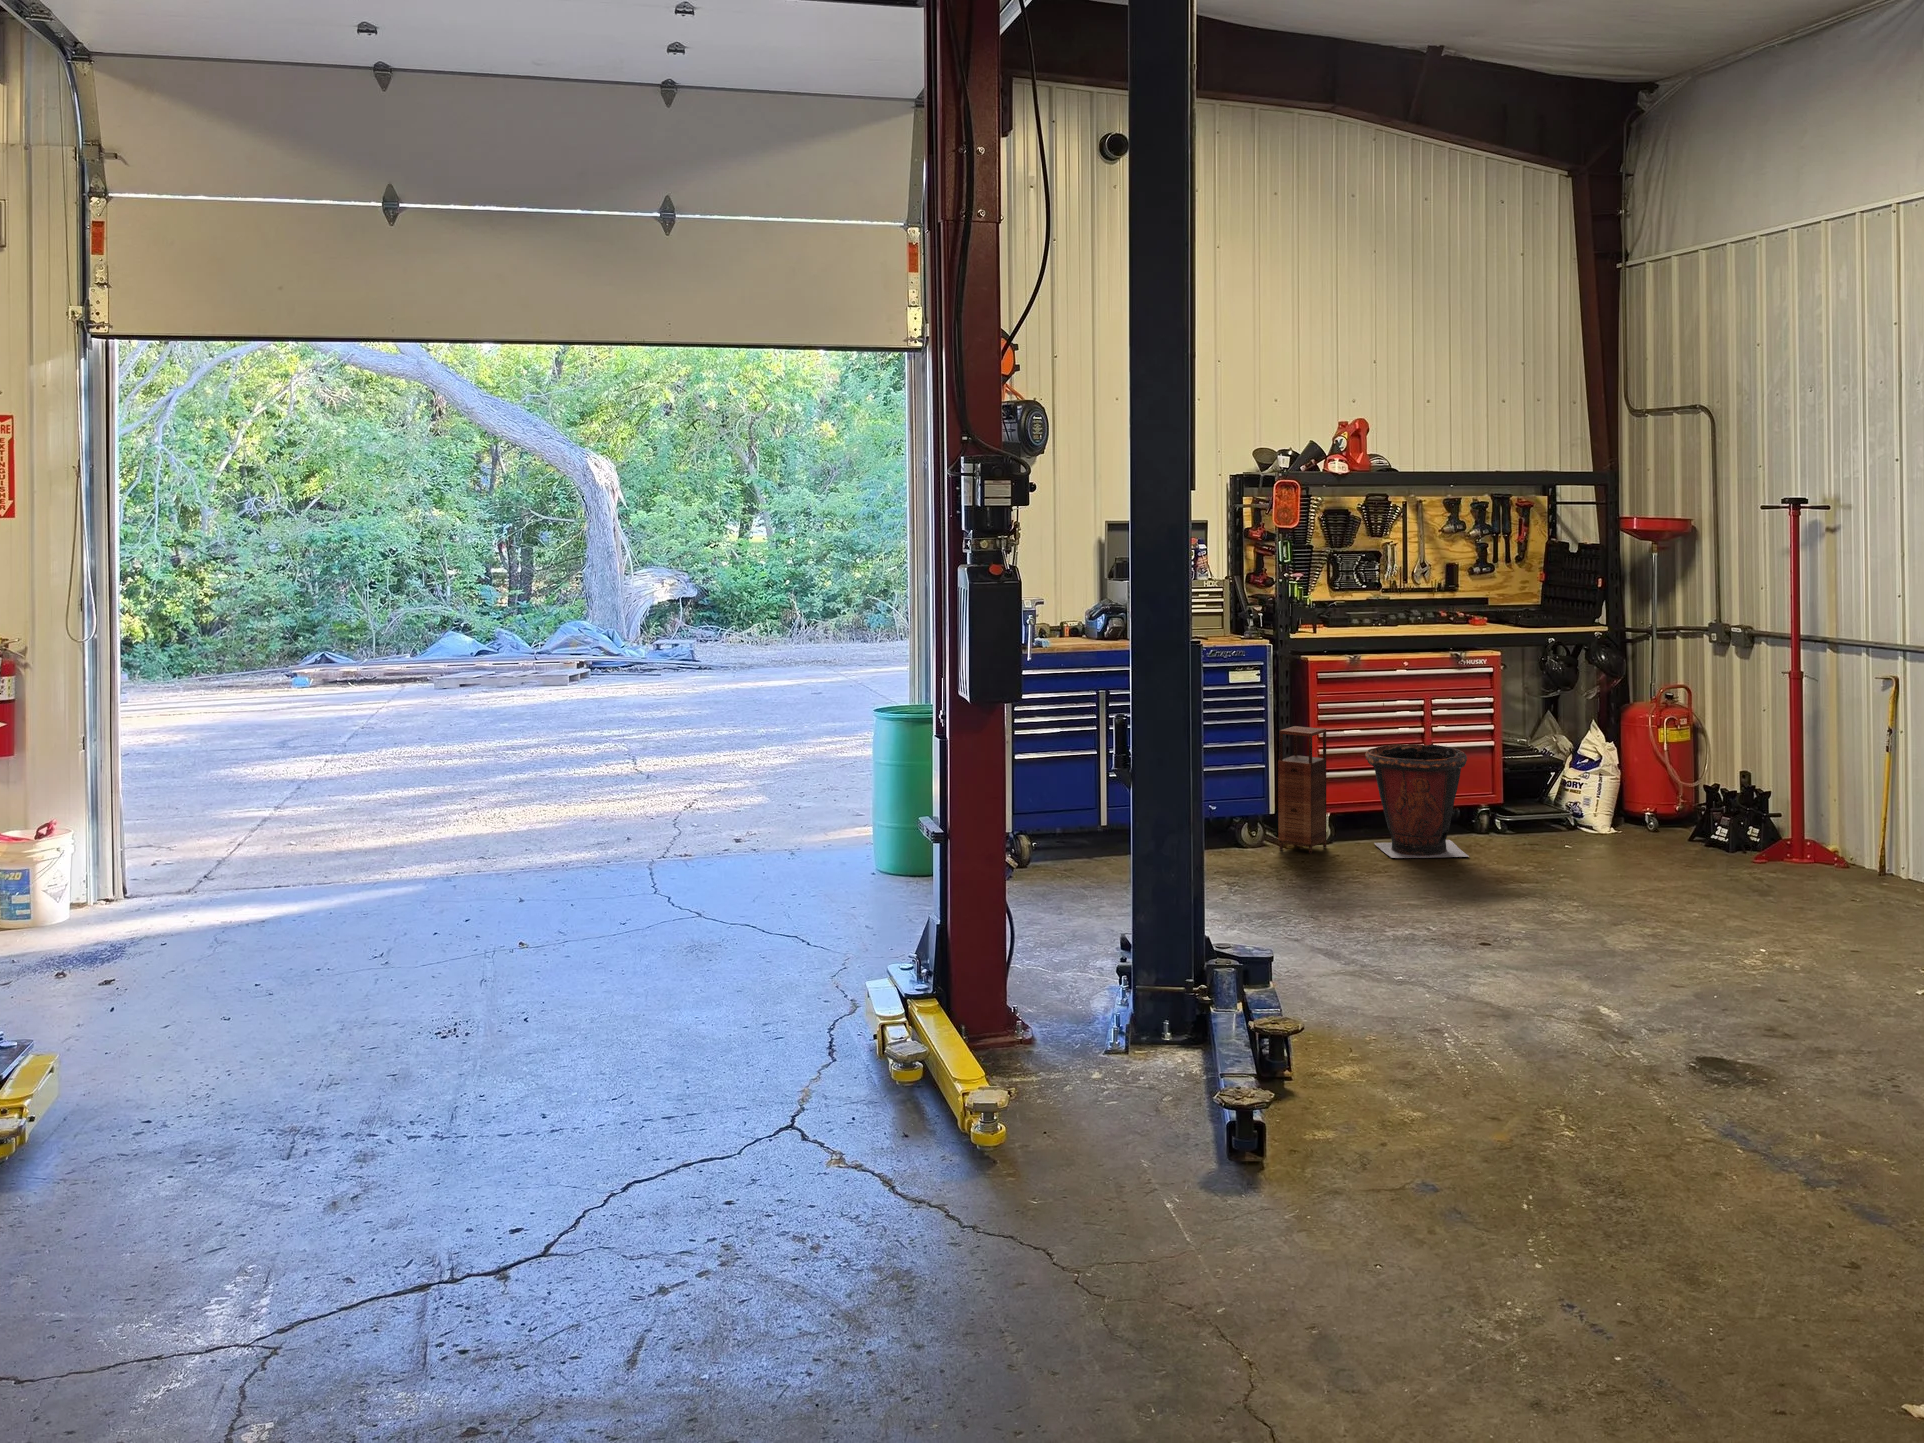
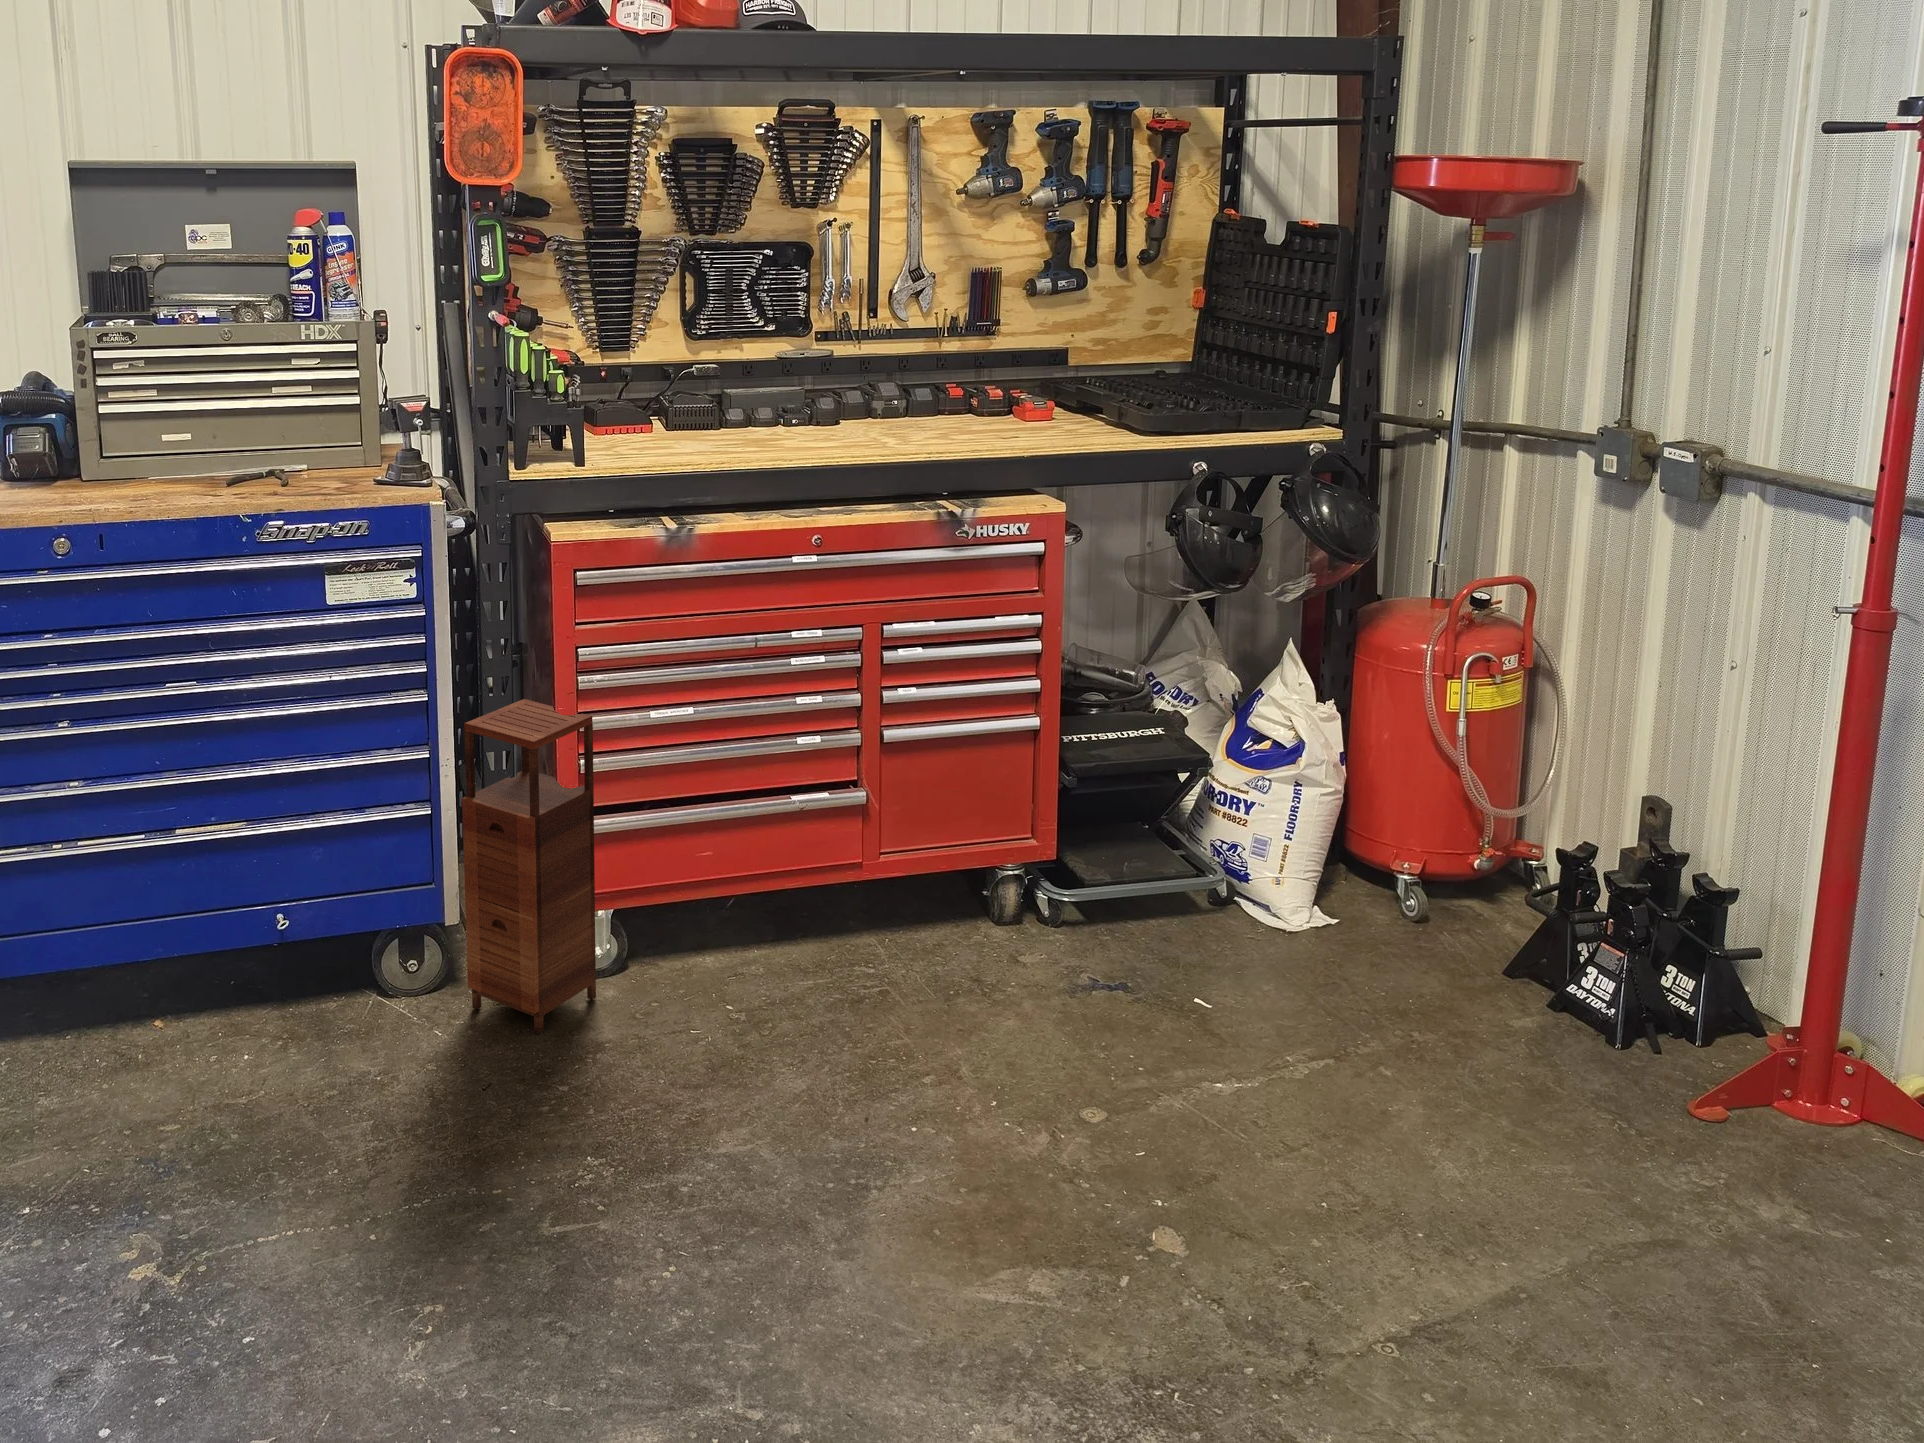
waste bin: present [1365,744,1468,858] -> none [692,739,956,1065]

